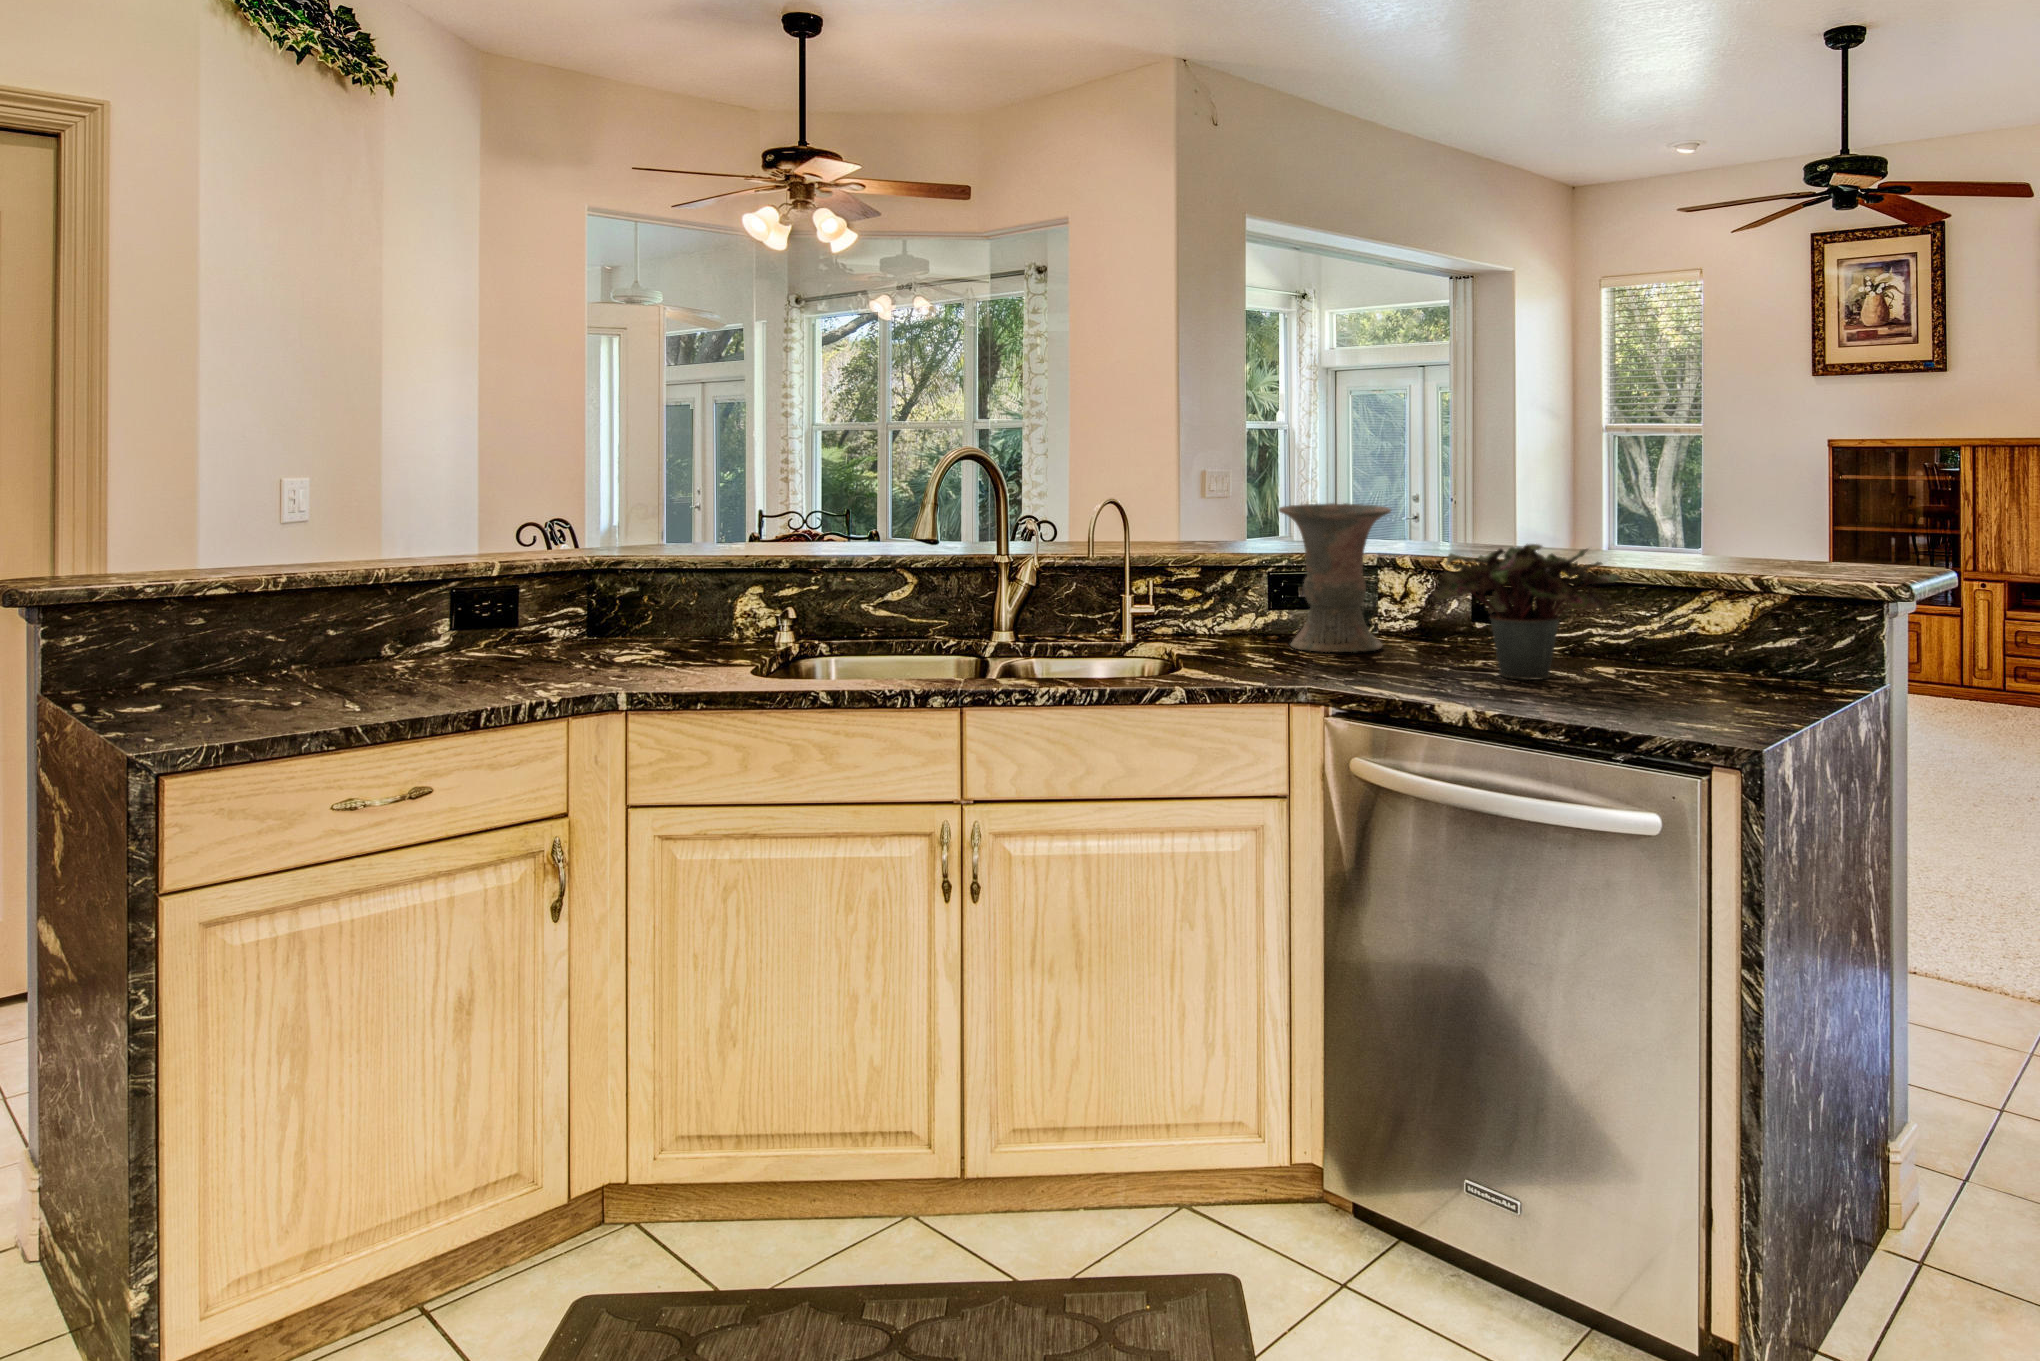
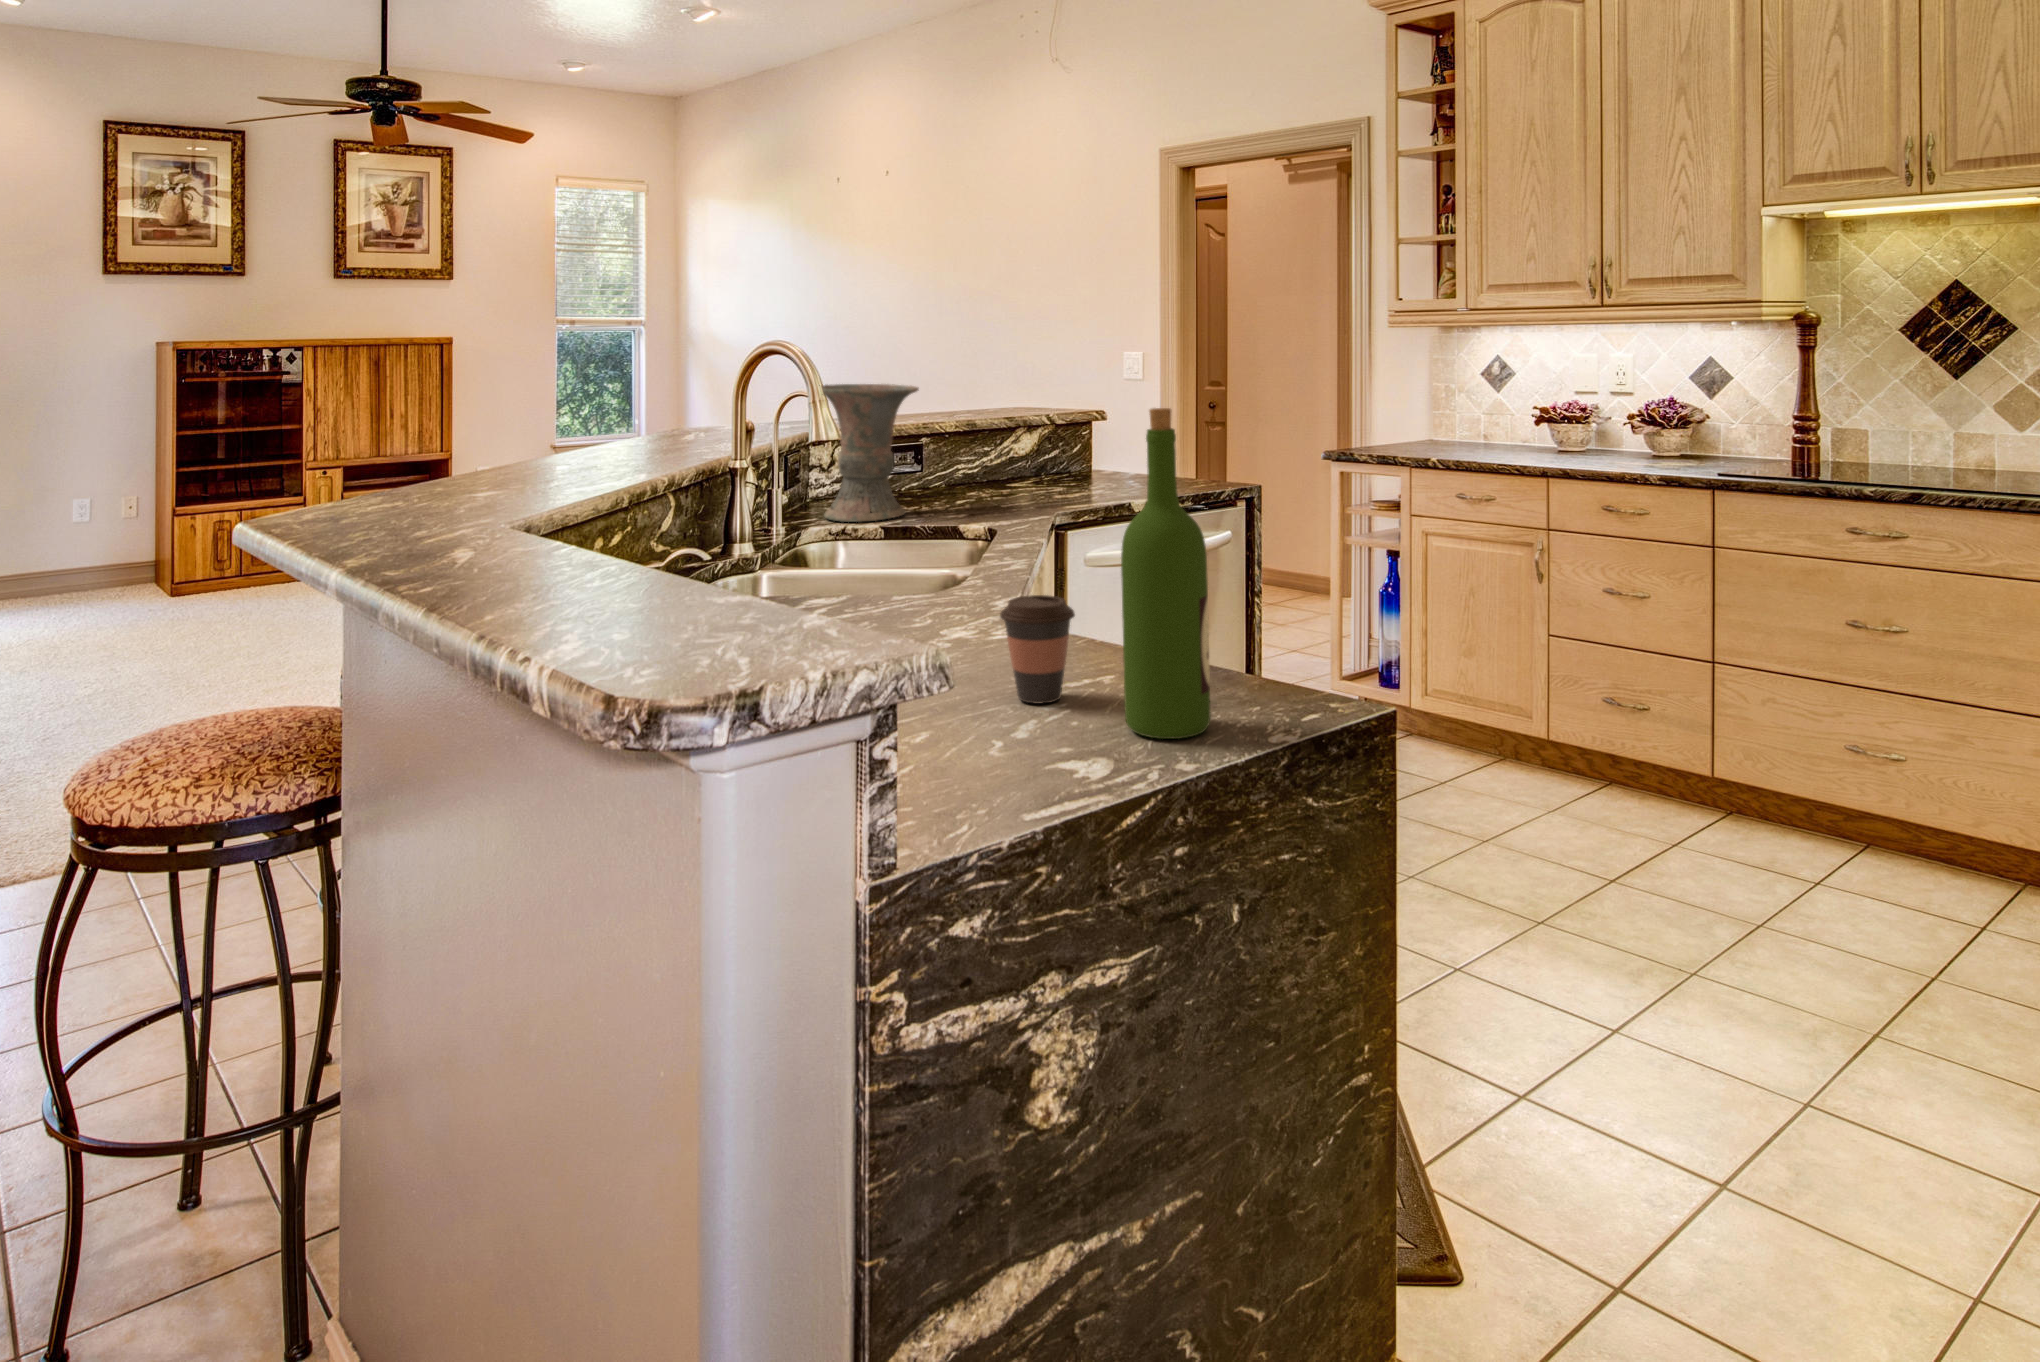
wine bottle: none [380,504,442,710] -> present [1121,408,1210,739]
potted plant: present [1430,544,1621,680] -> none [965,395,1105,498]
coffee cup: none [493,625,546,693] -> present [1000,595,1075,704]

